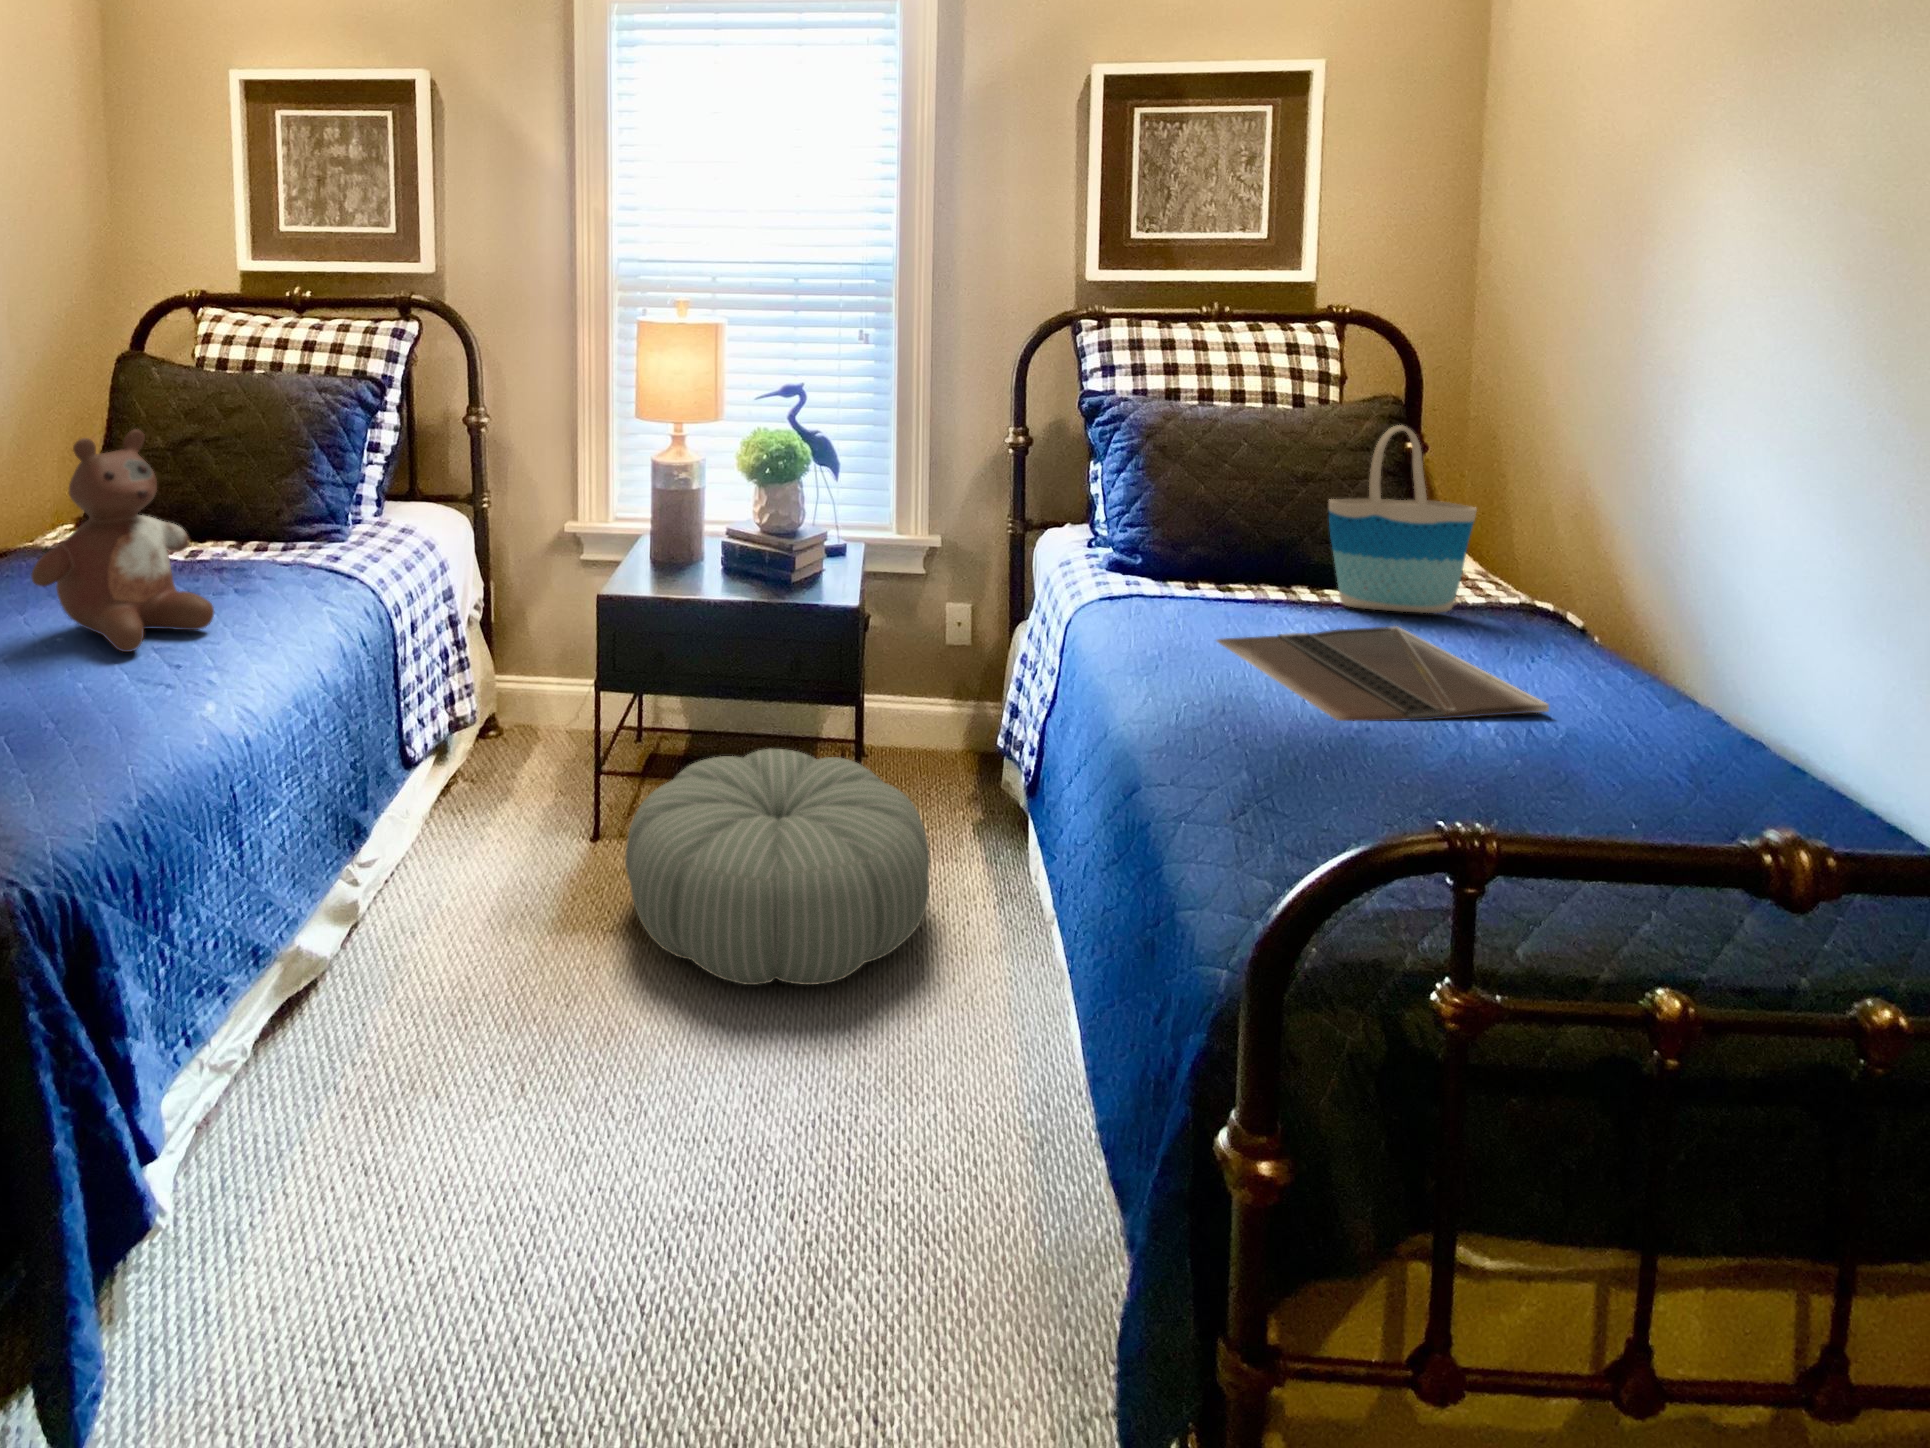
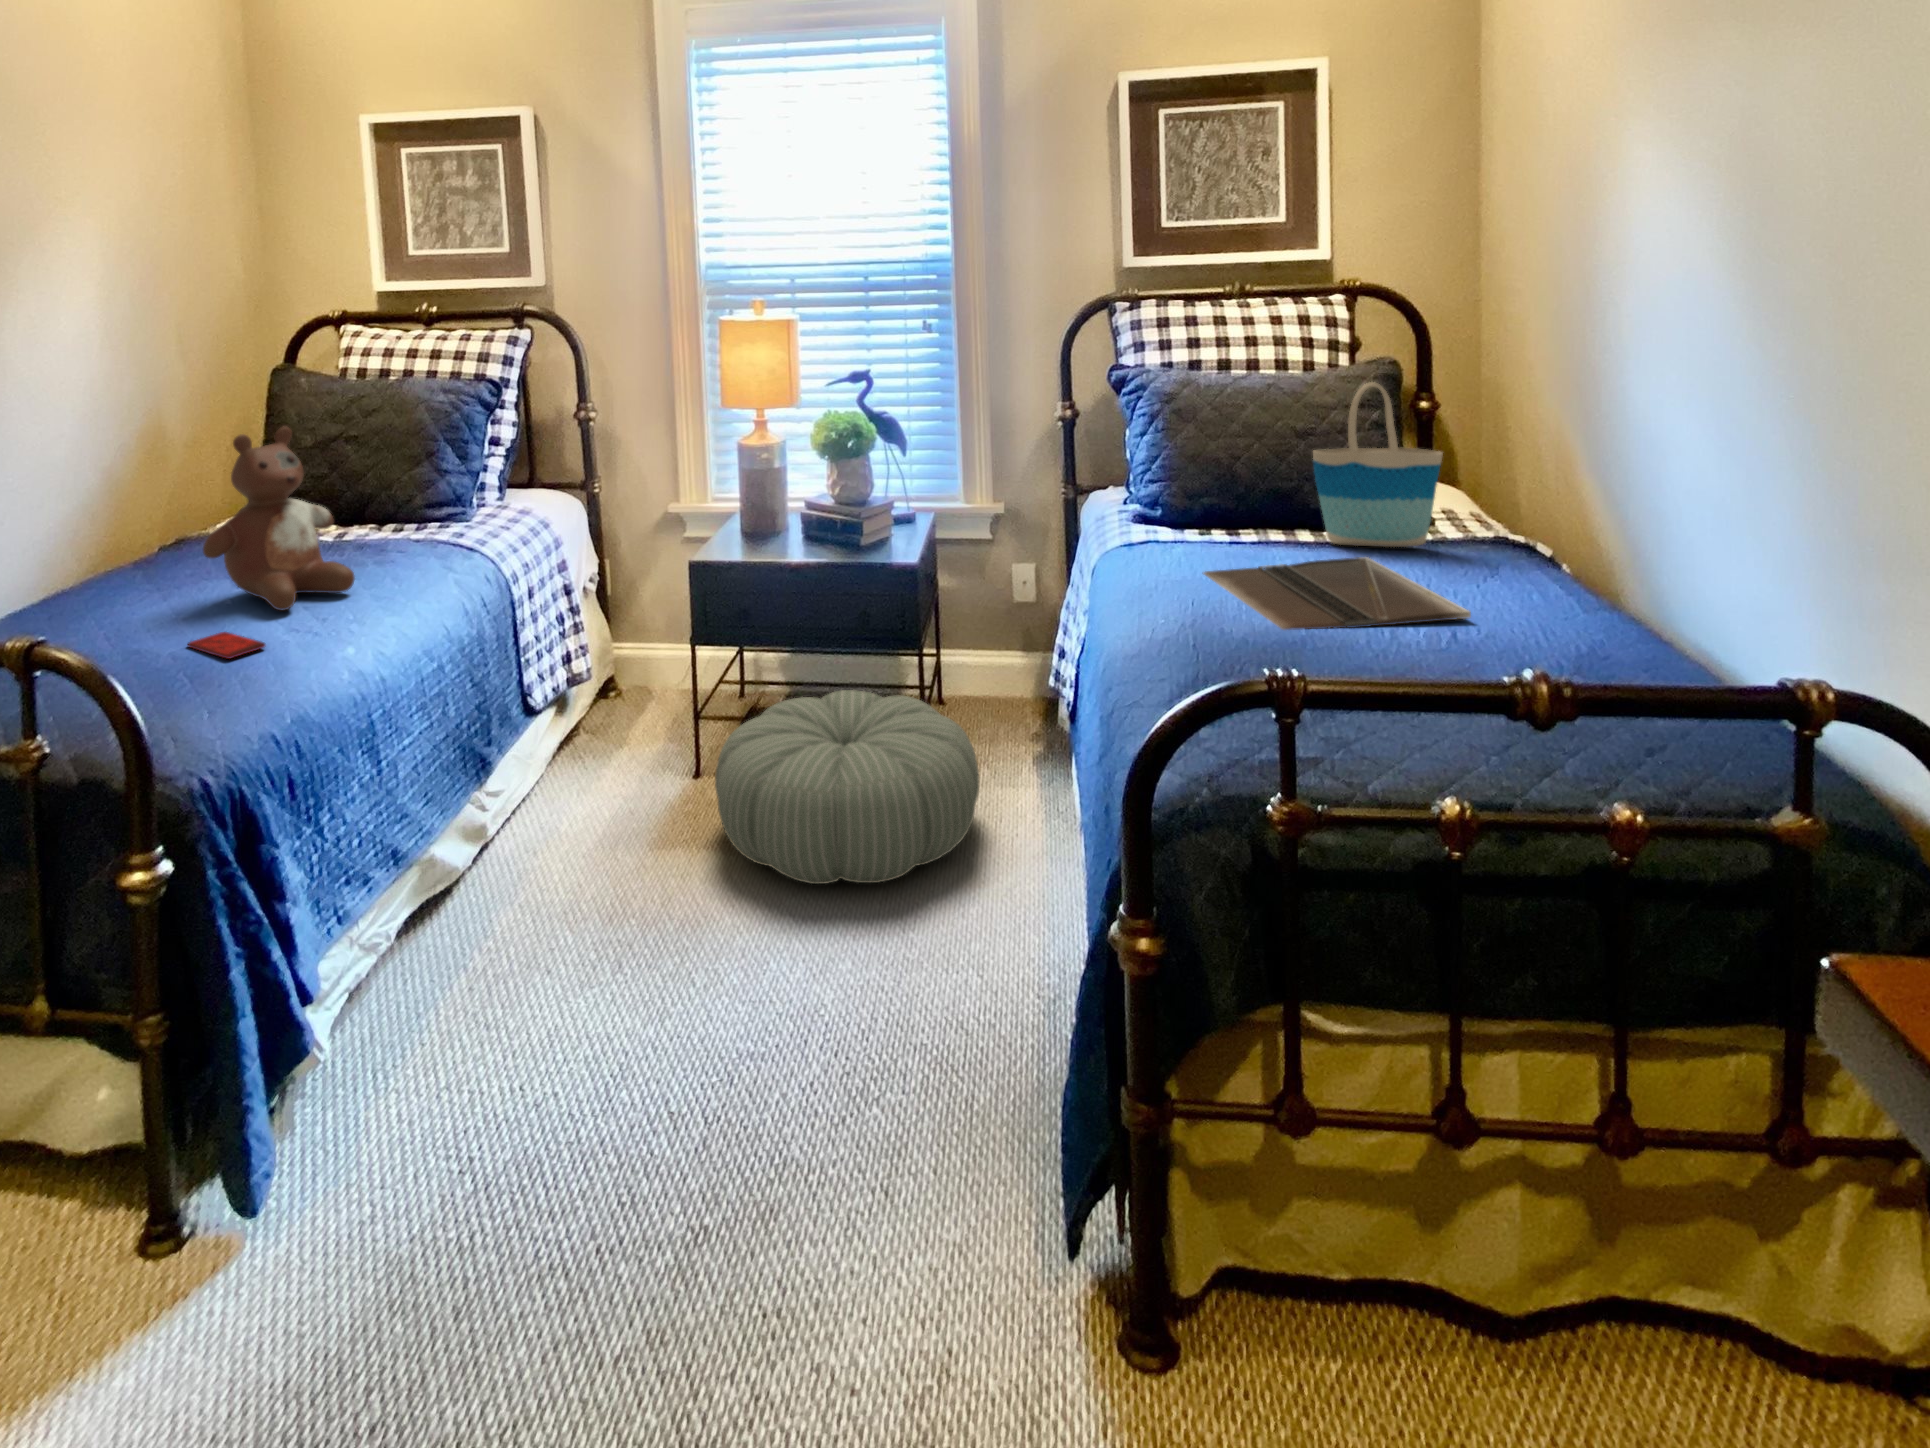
smartphone: none [10,679,107,717] -> present [188,632,265,659]

